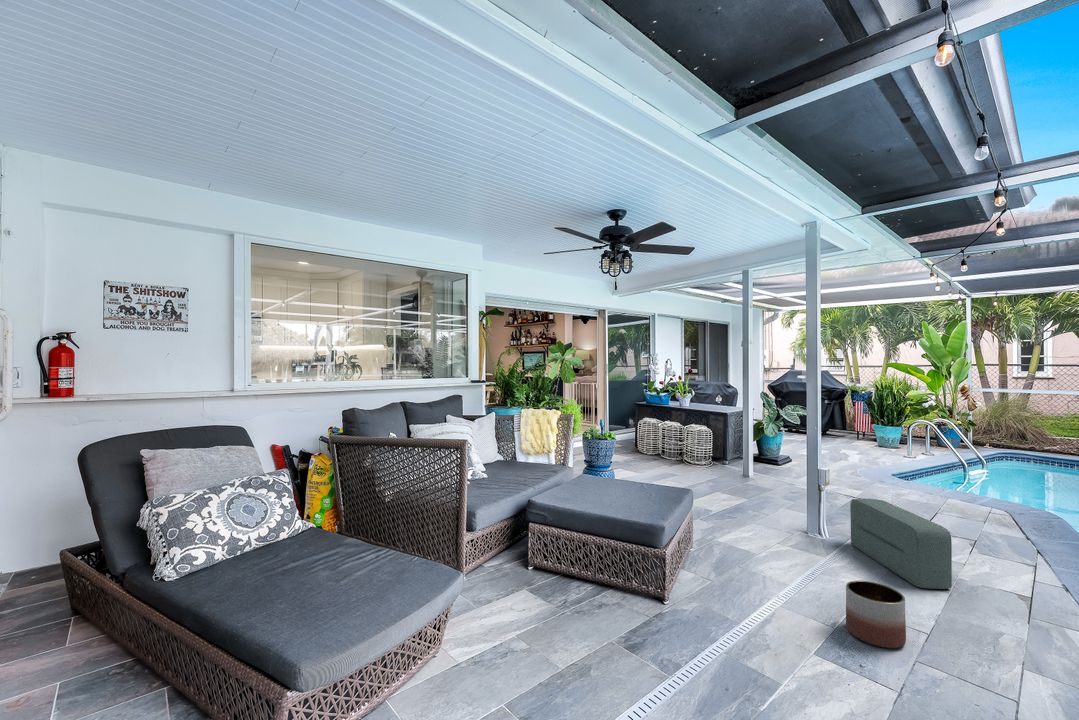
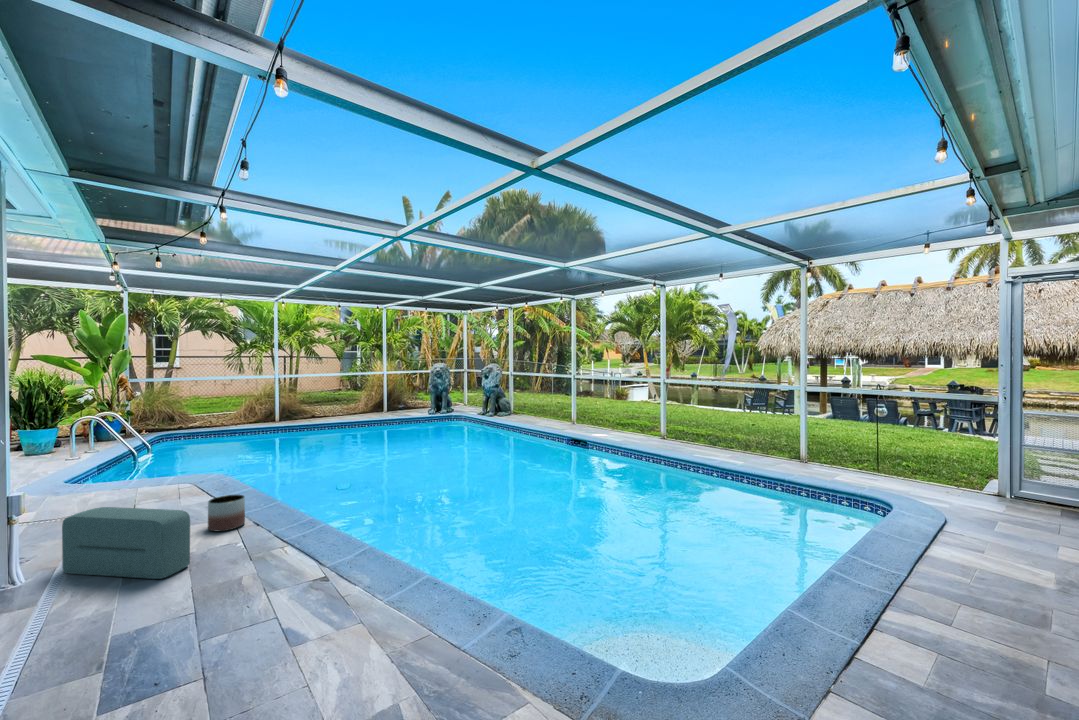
planter: present [846,581,906,648] -> present [208,495,245,532]

